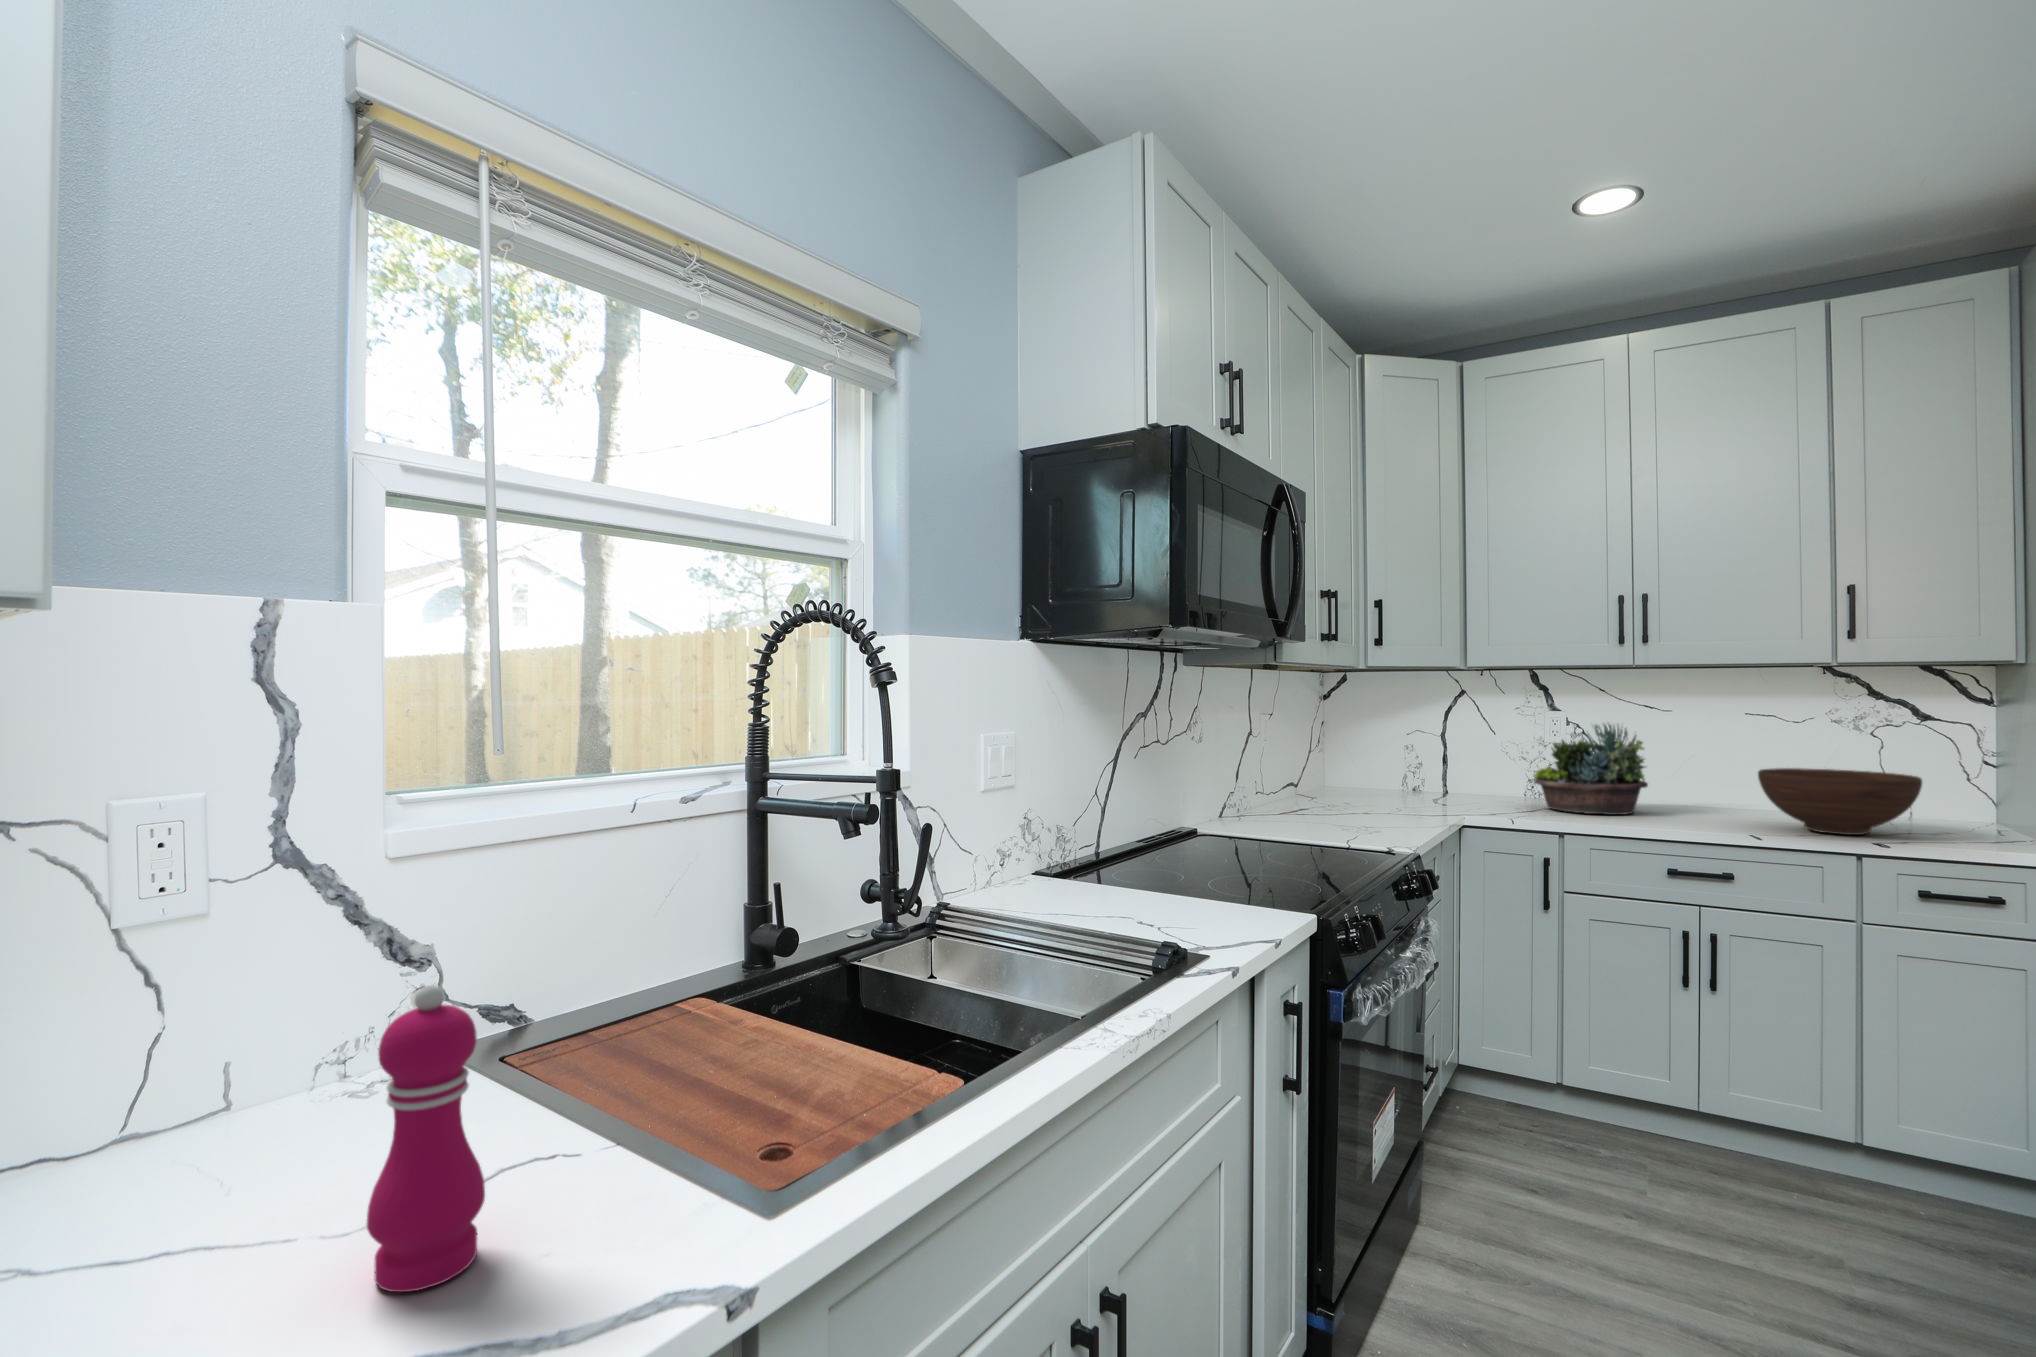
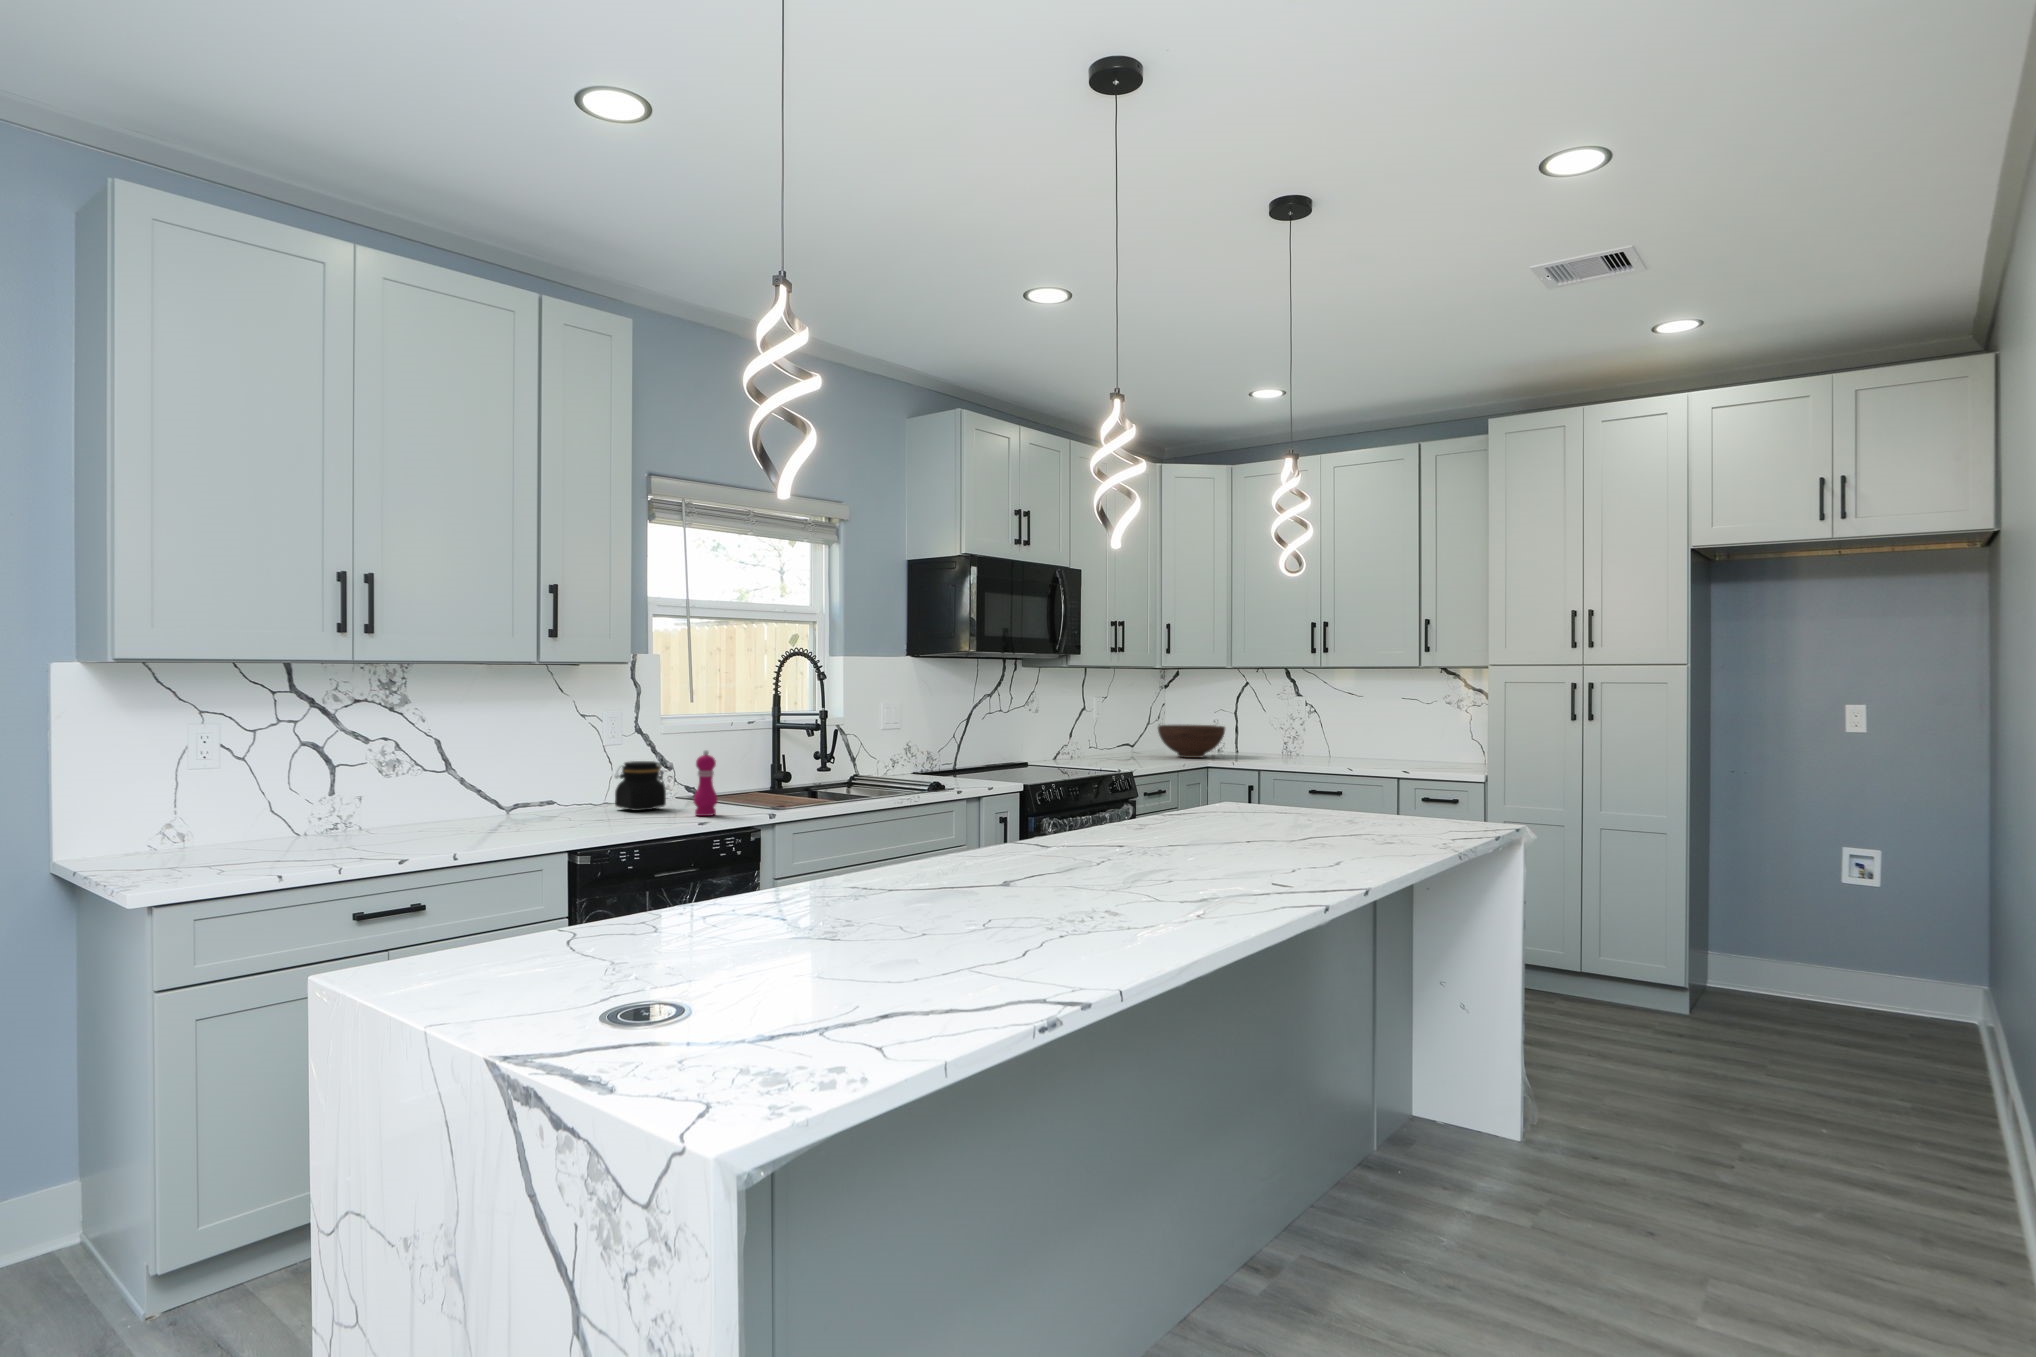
succulent planter: present [1534,723,1648,815] -> none [1274,703,1341,763]
fruit bowl: present [1758,768,1922,835] -> present [1158,725,1225,758]
jar: none [91,980,347,1210] -> present [615,761,666,811]

